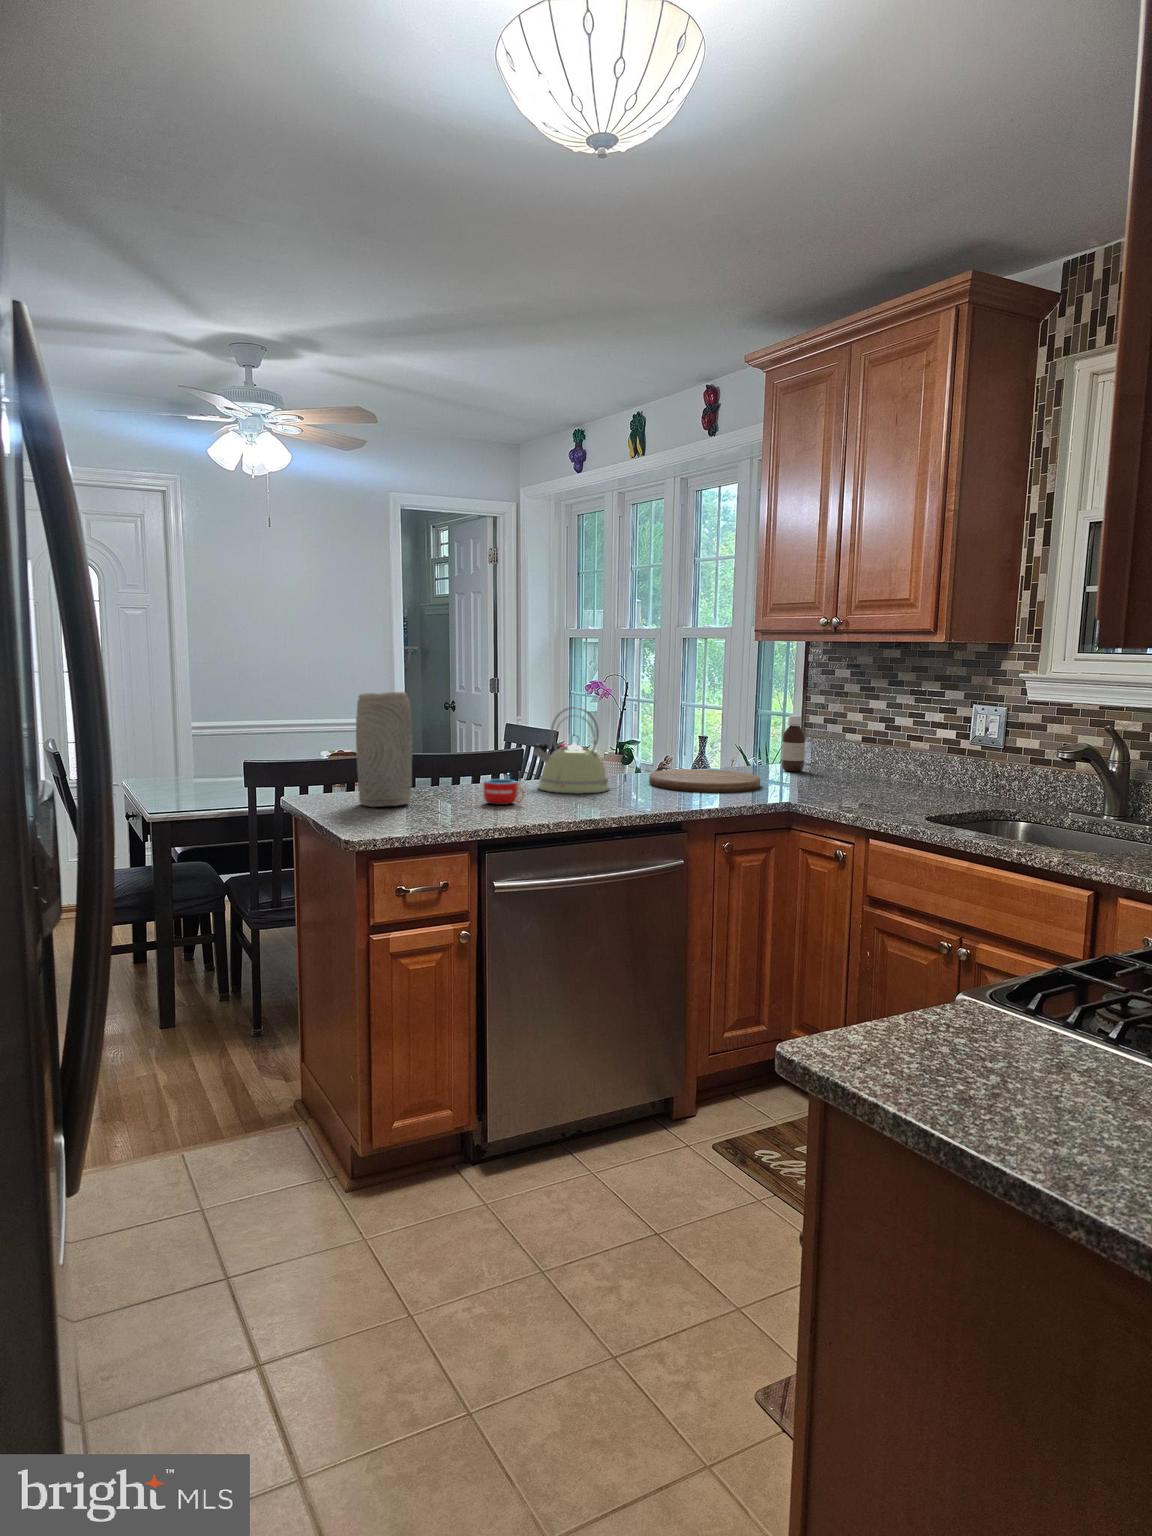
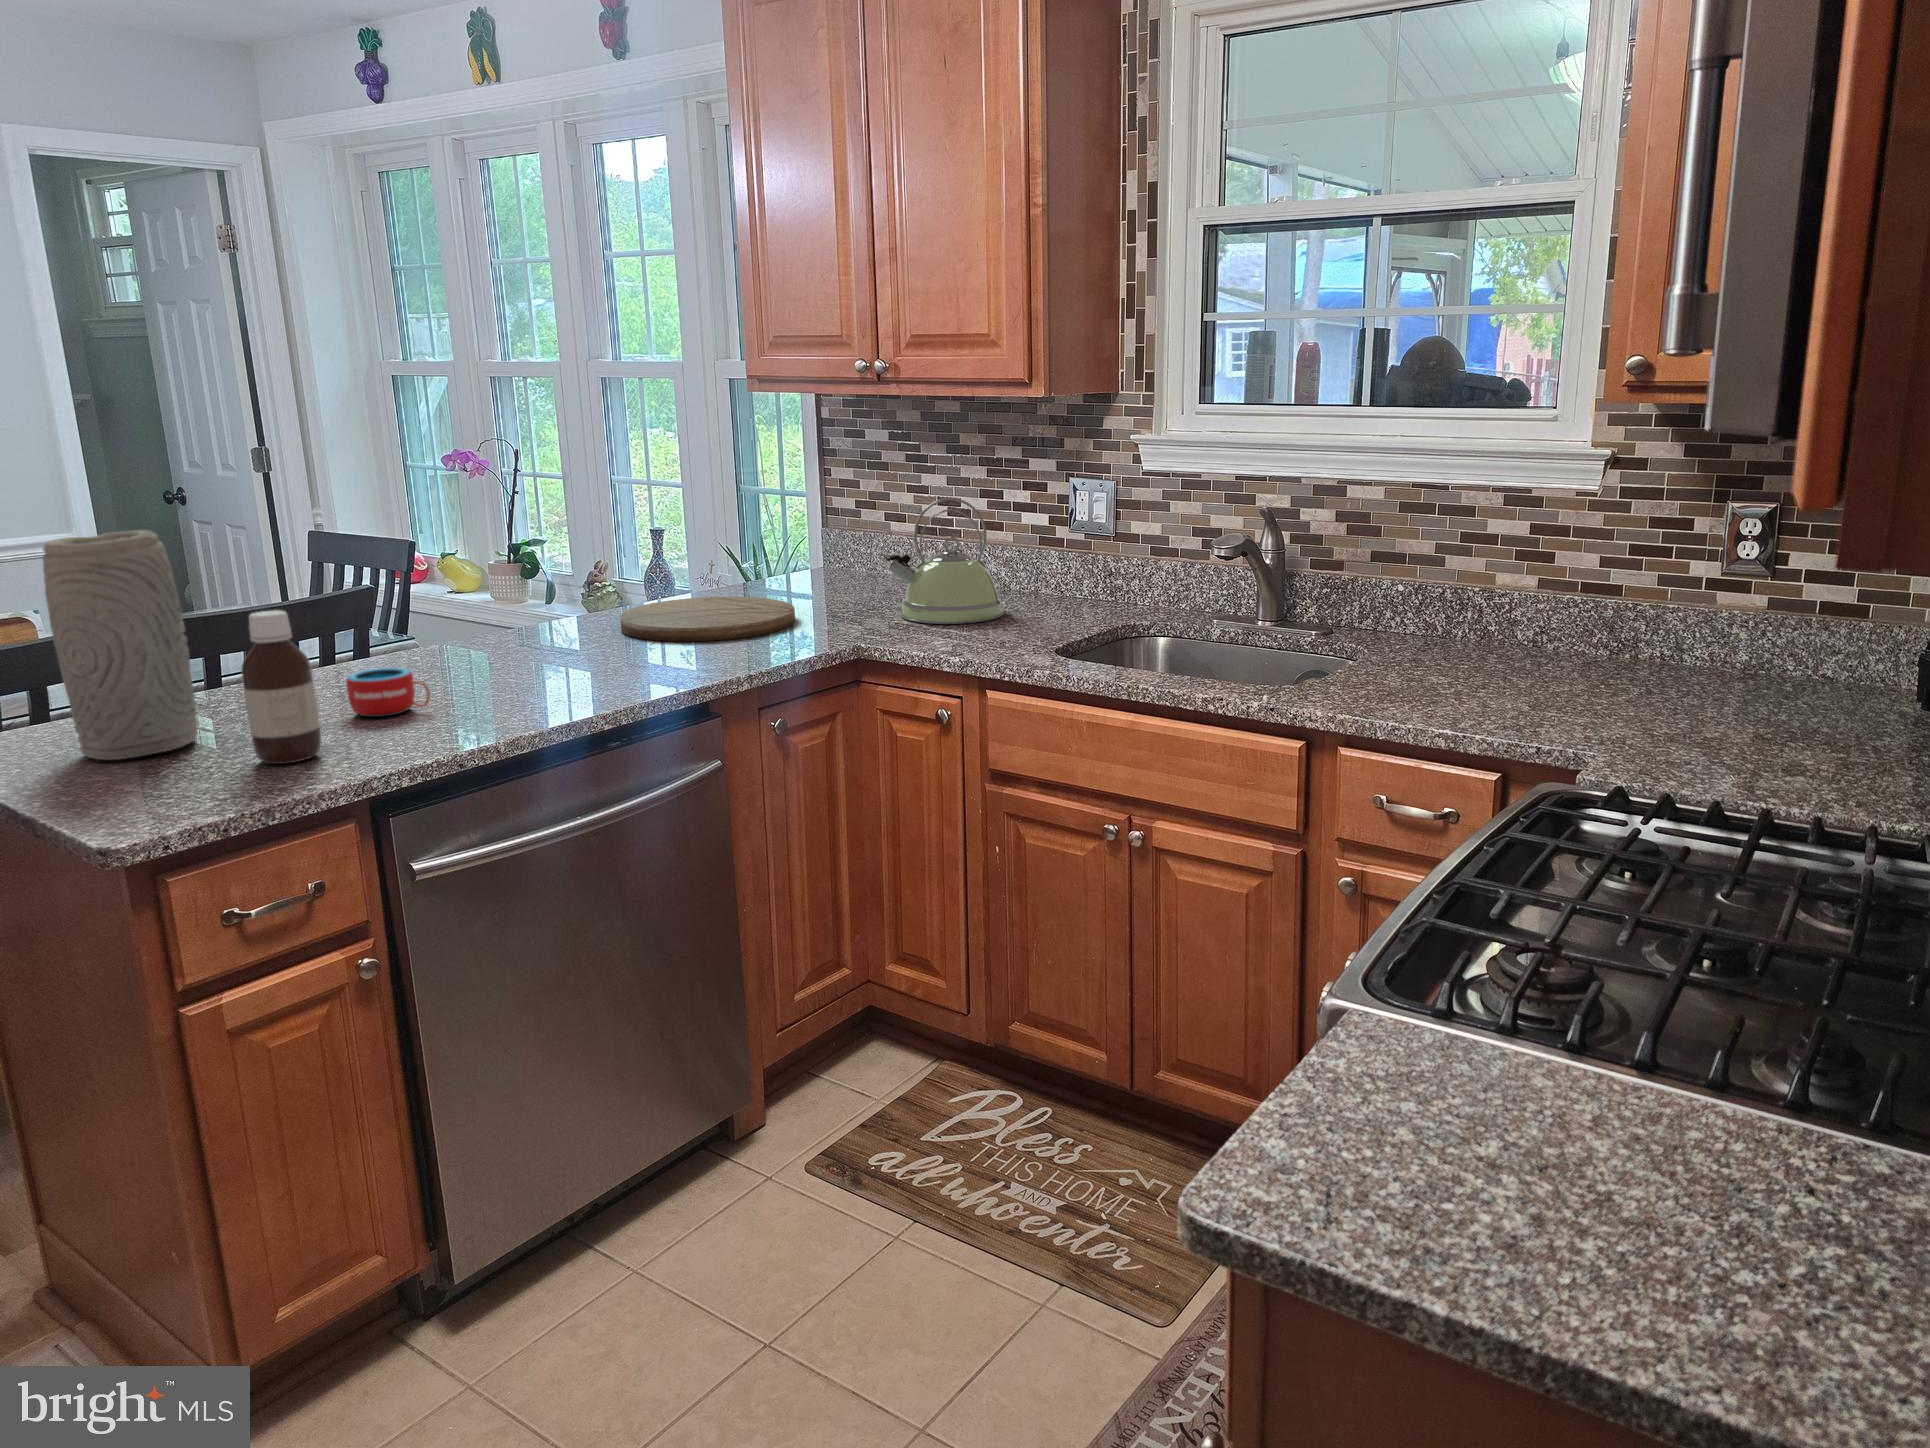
kettle: present [532,707,610,794] -> present [885,498,1003,624]
bottle: present [782,716,805,772] -> present [241,610,321,764]

